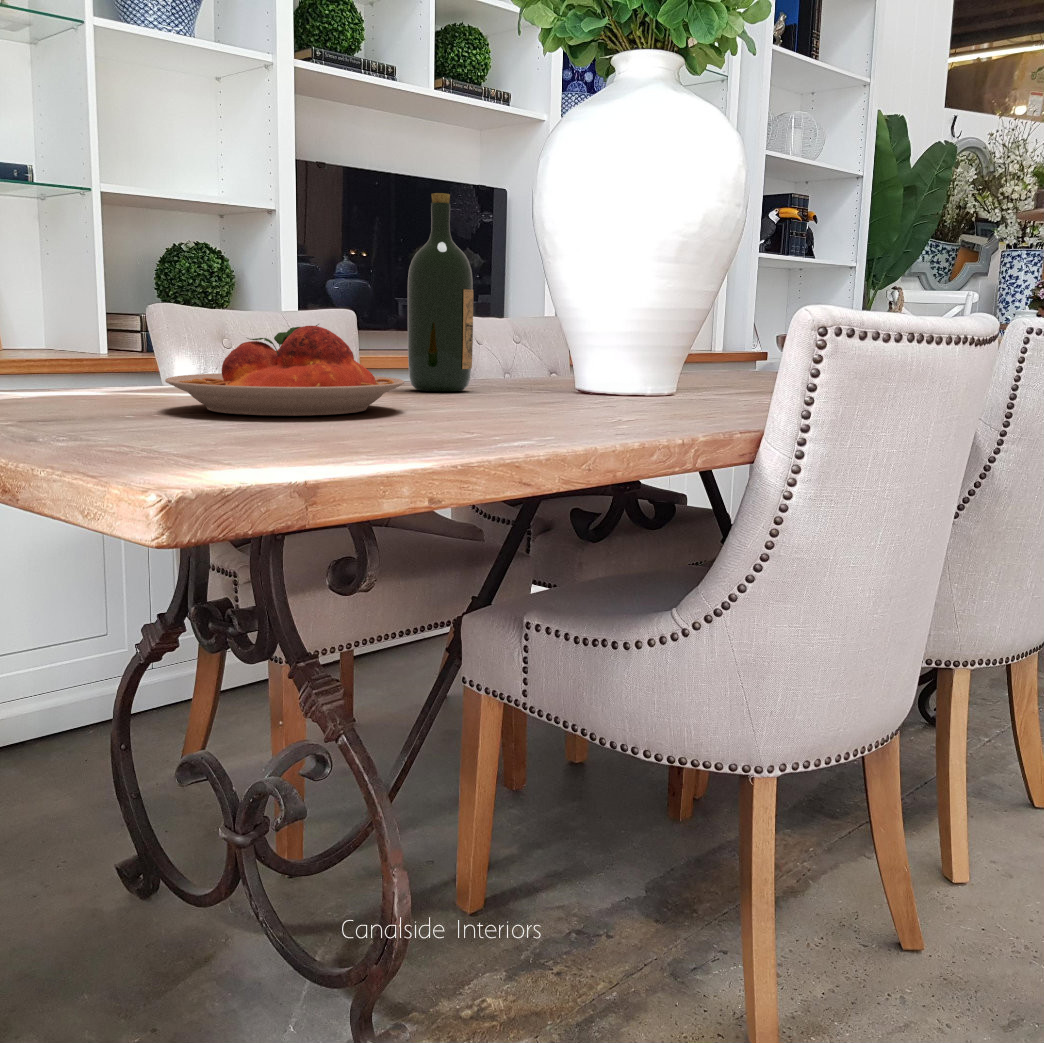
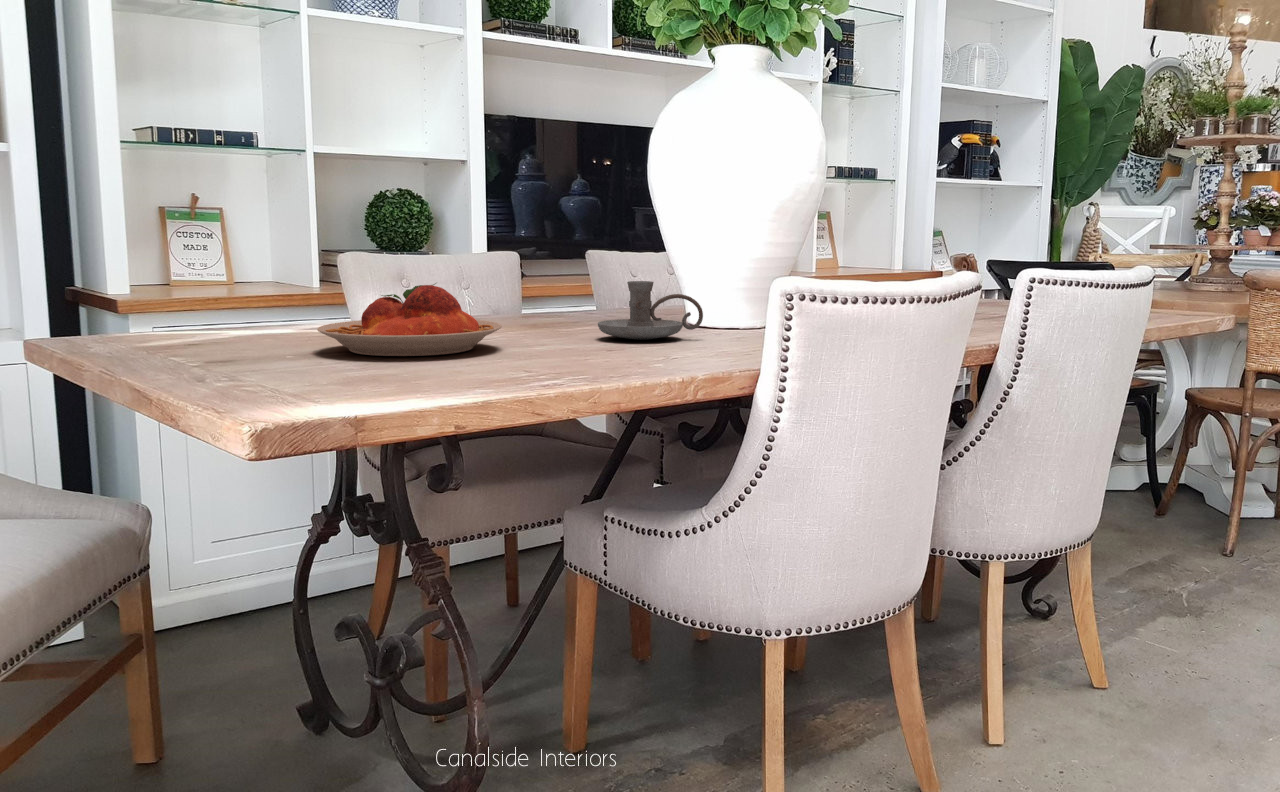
wine bottle: present [408,193,473,391] -> none [534,166,588,328]
candle holder: none [504,332,632,402] -> present [598,281,703,340]

